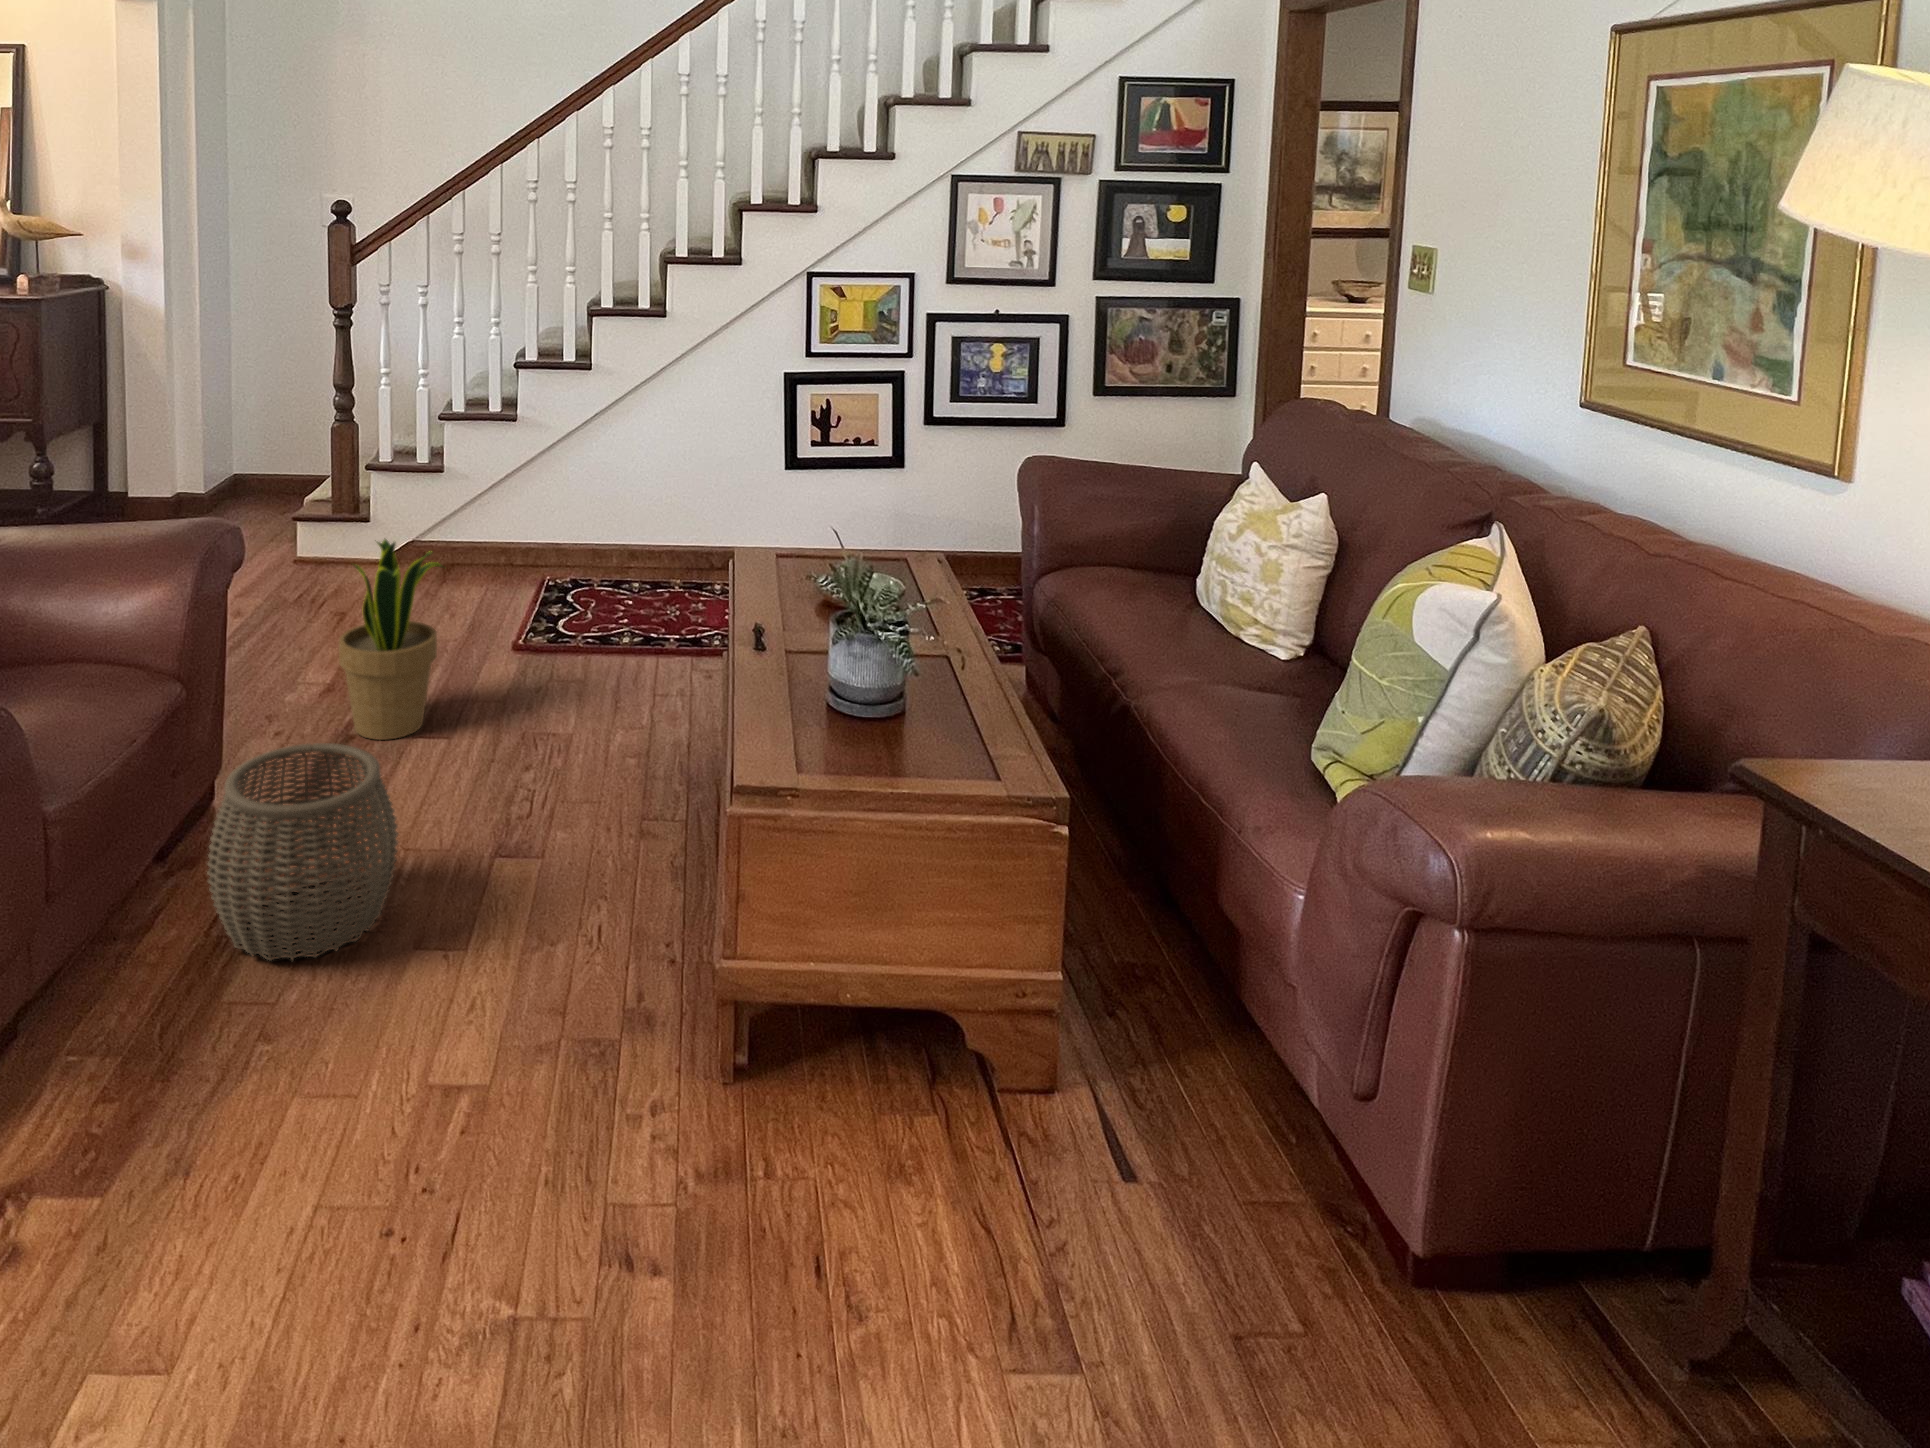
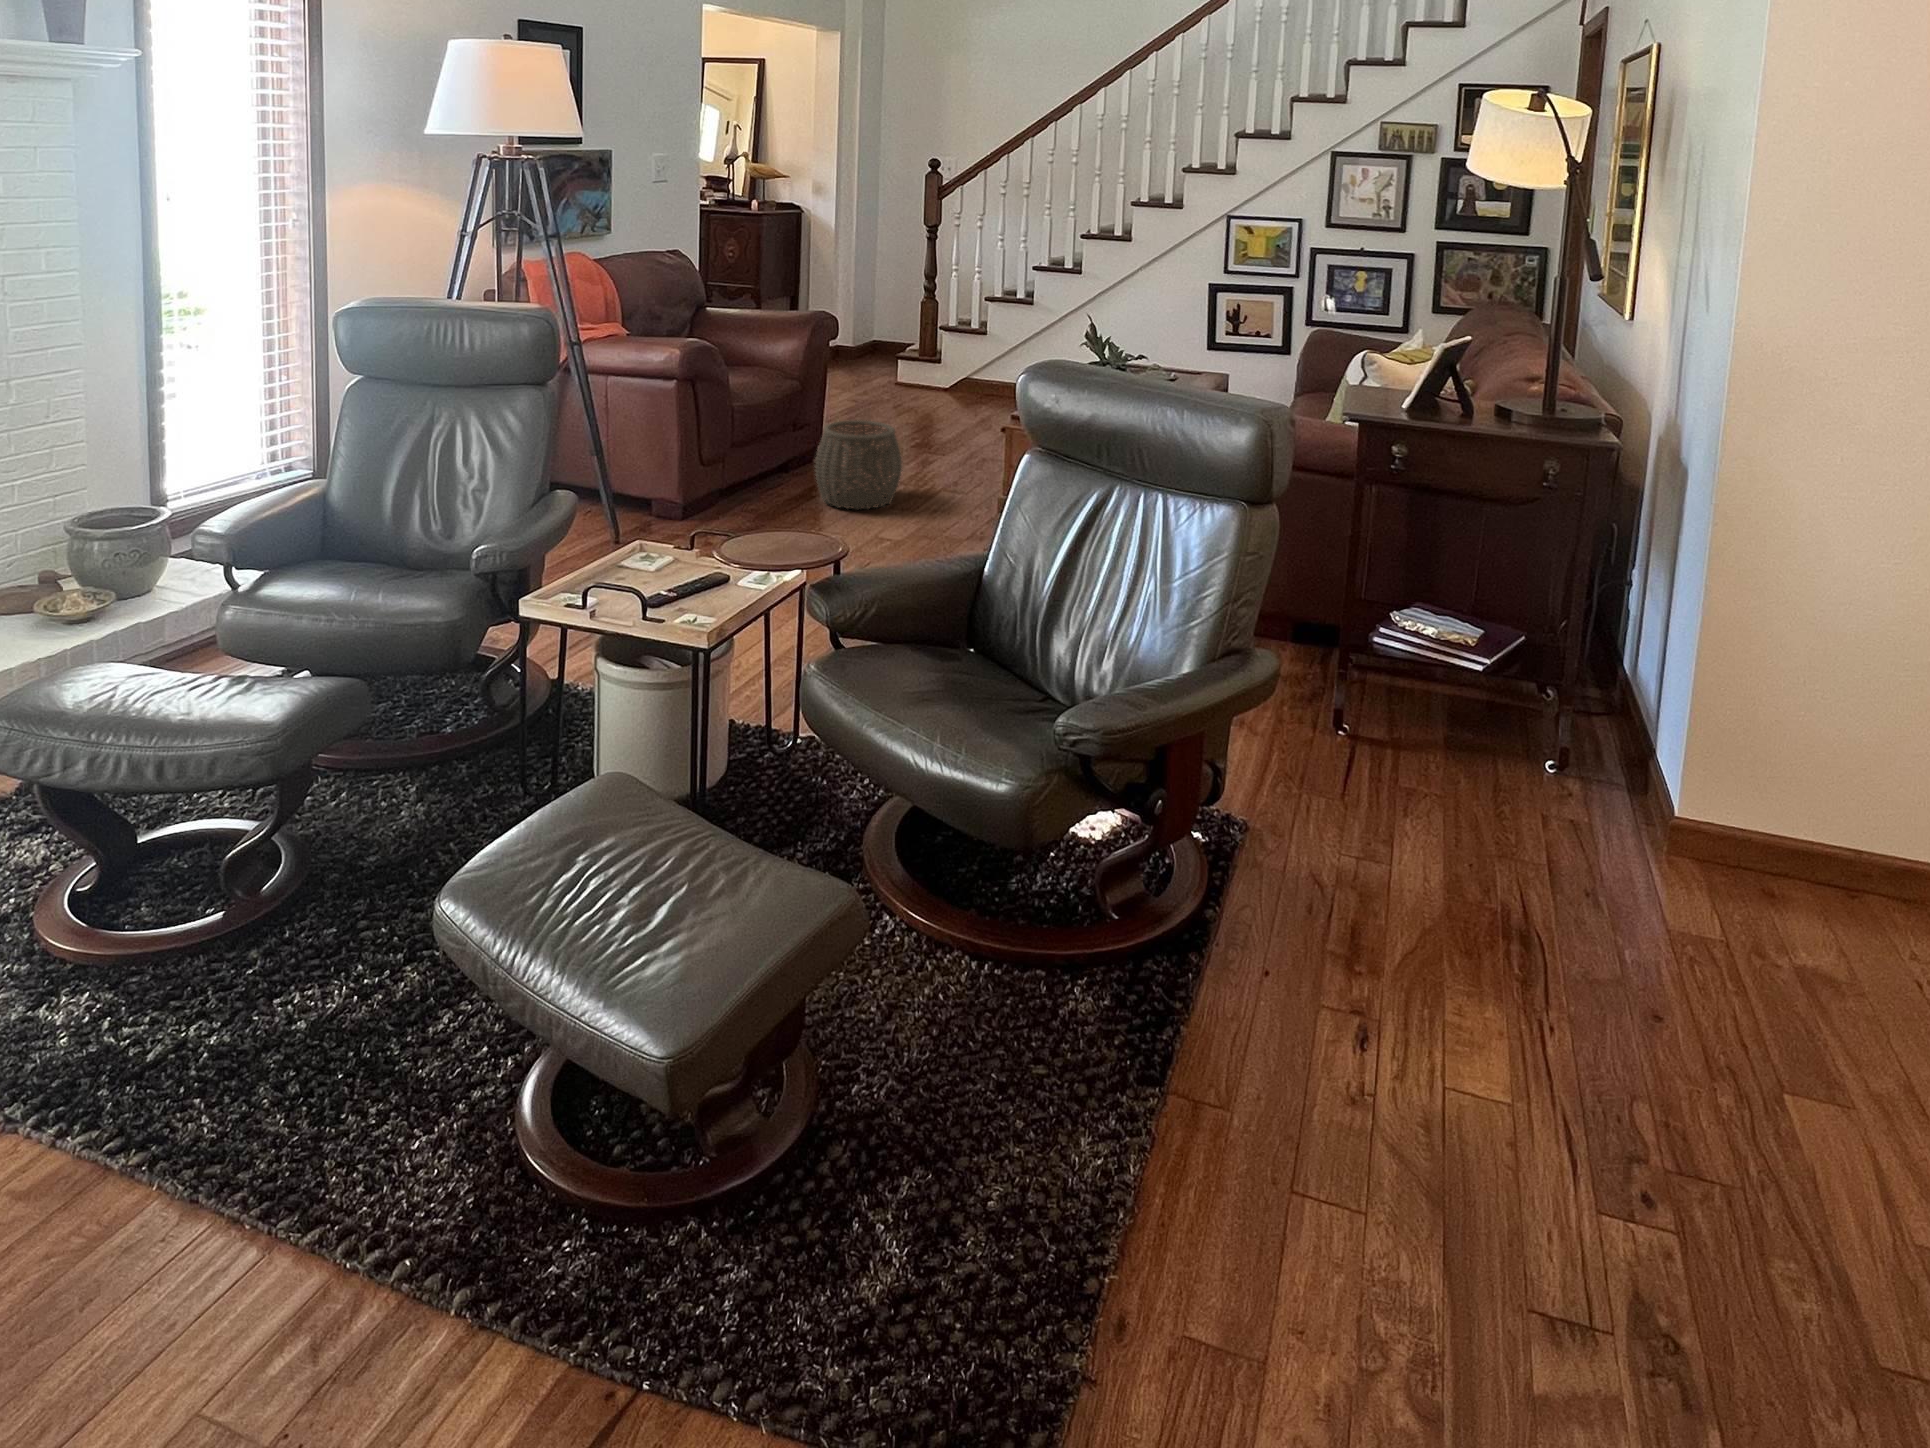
potted plant: present [339,539,443,740] -> none [897,345,958,454]

